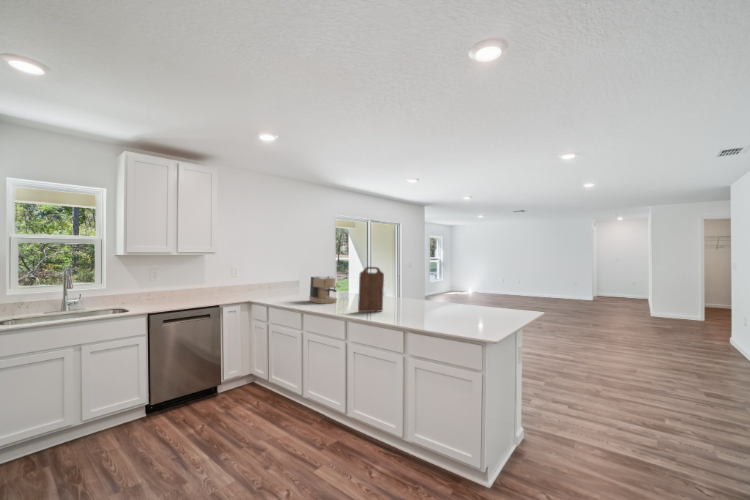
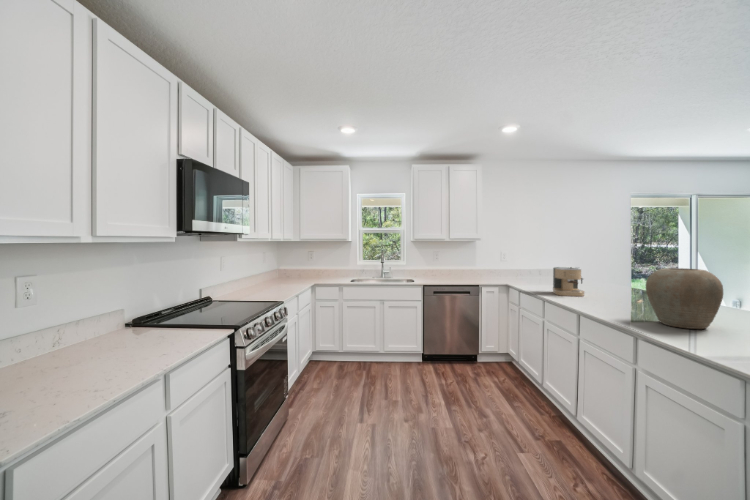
cutting board: present [358,267,384,312] -> none [588,257,627,311]
vase: none [404,275,444,318] -> present [646,268,723,329]

